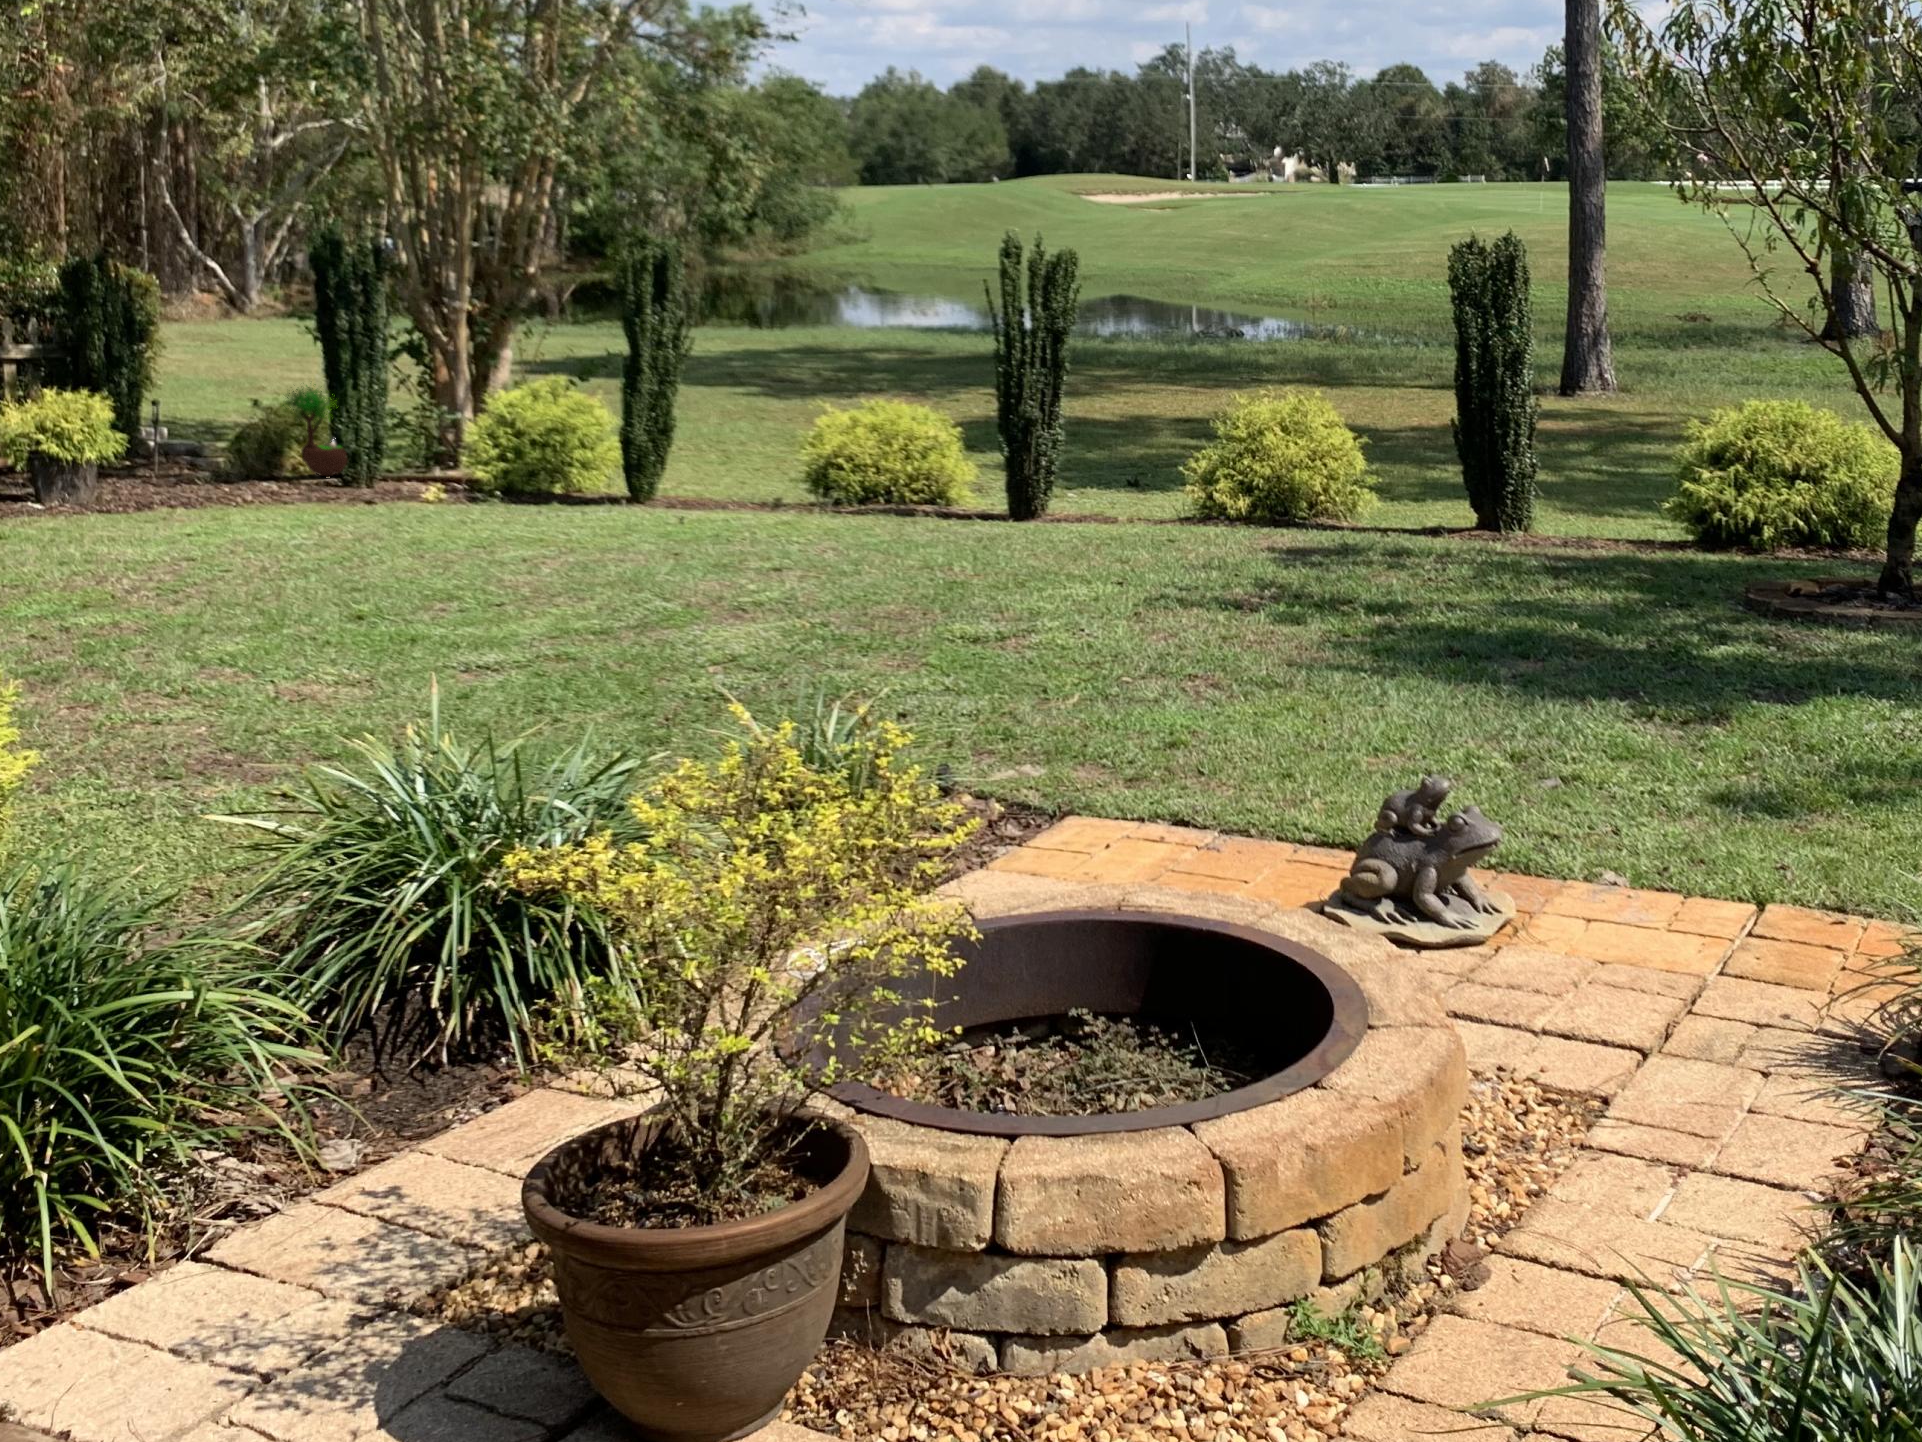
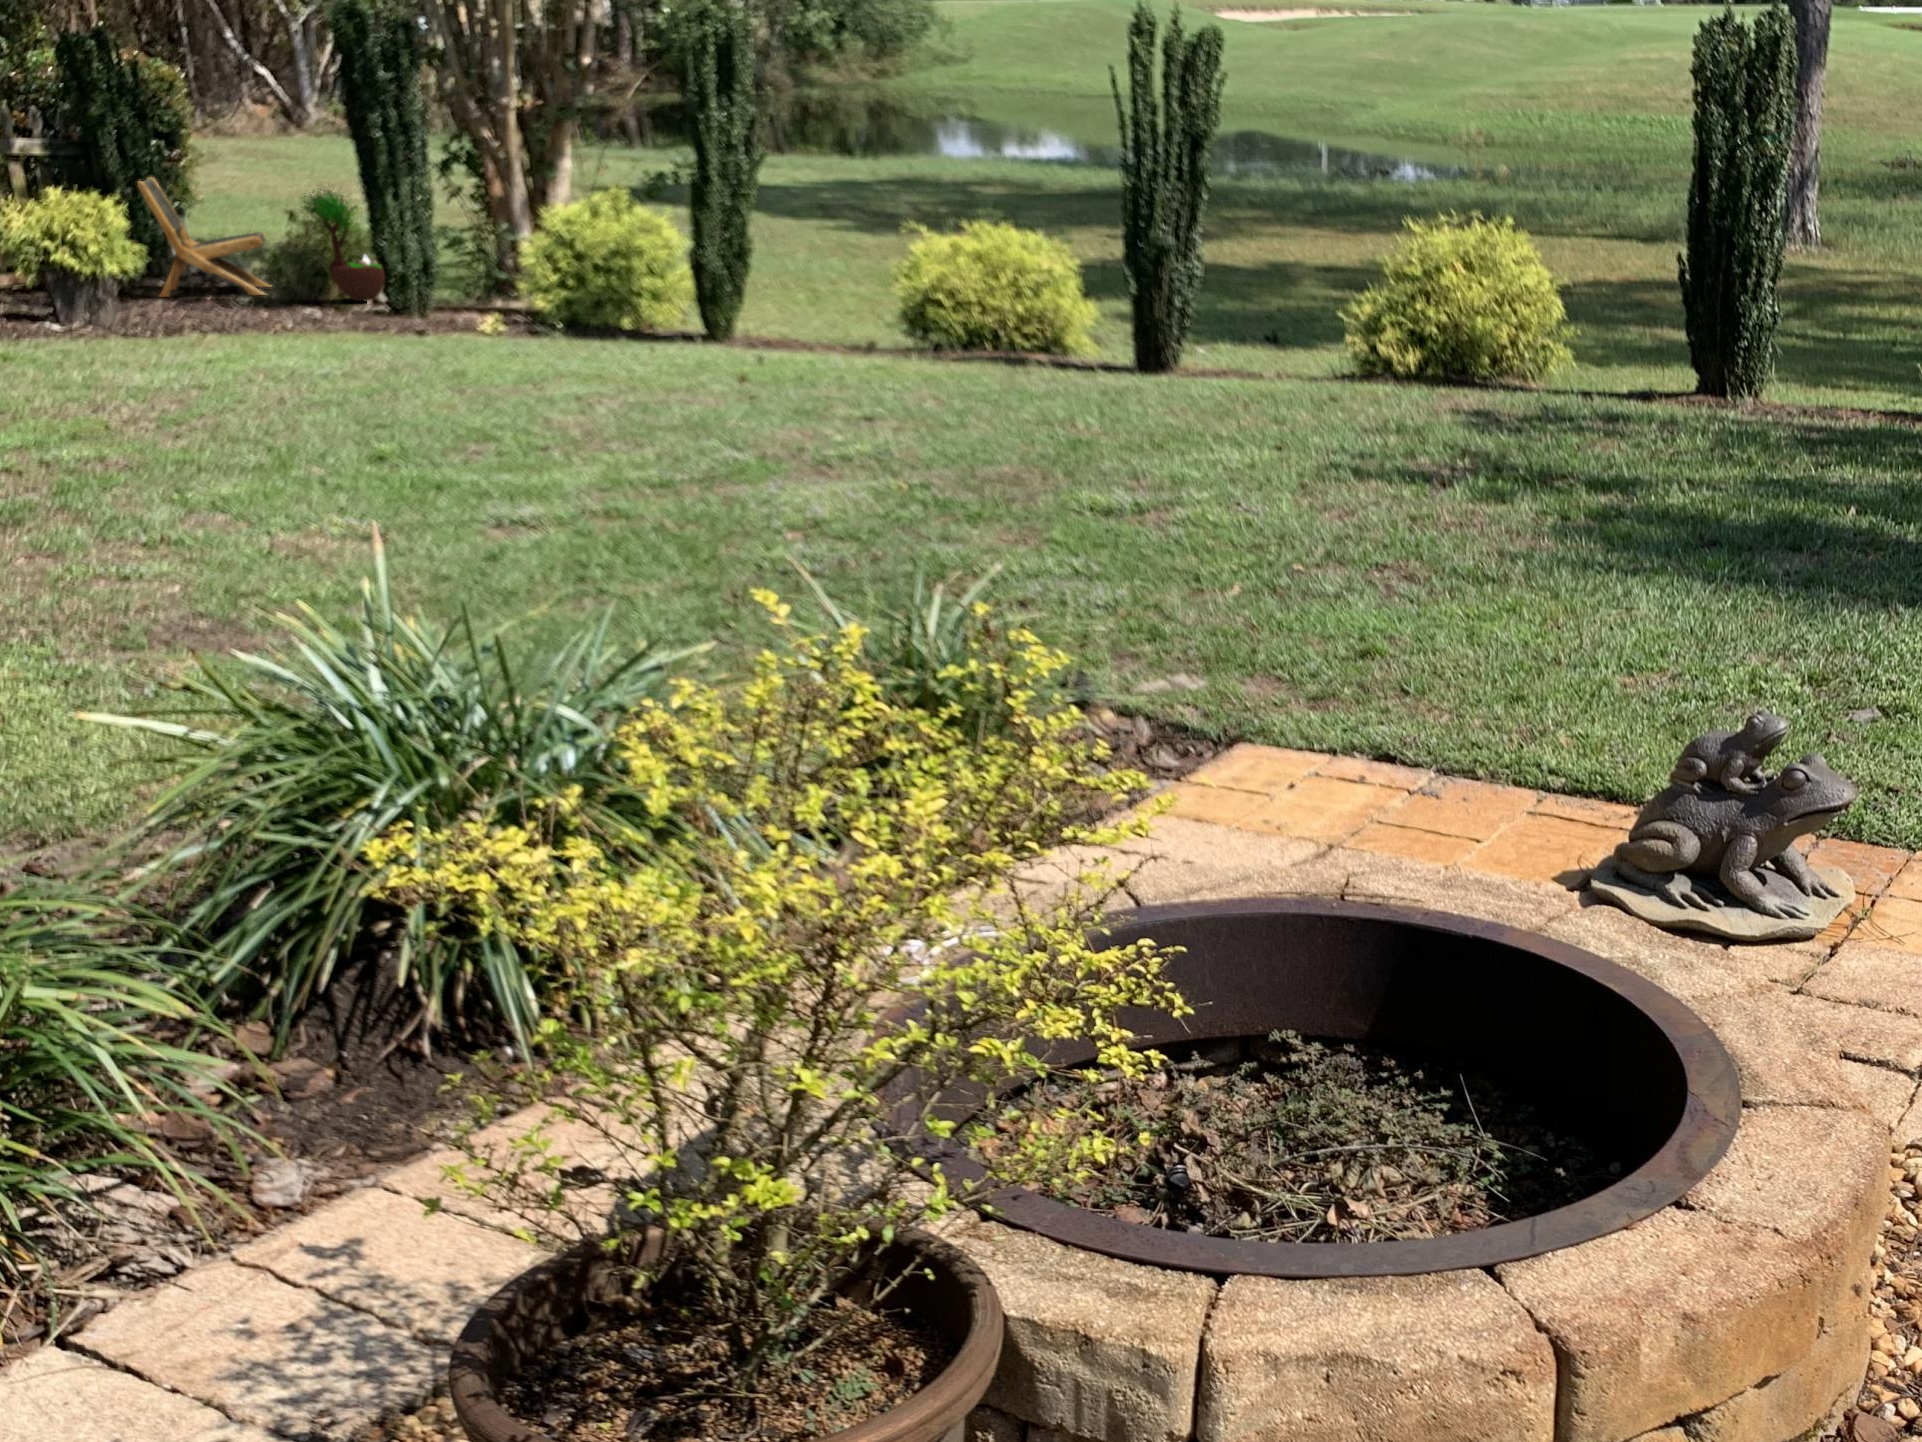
lounge chair: none [141,379,246,477] -> present [137,177,270,297]

